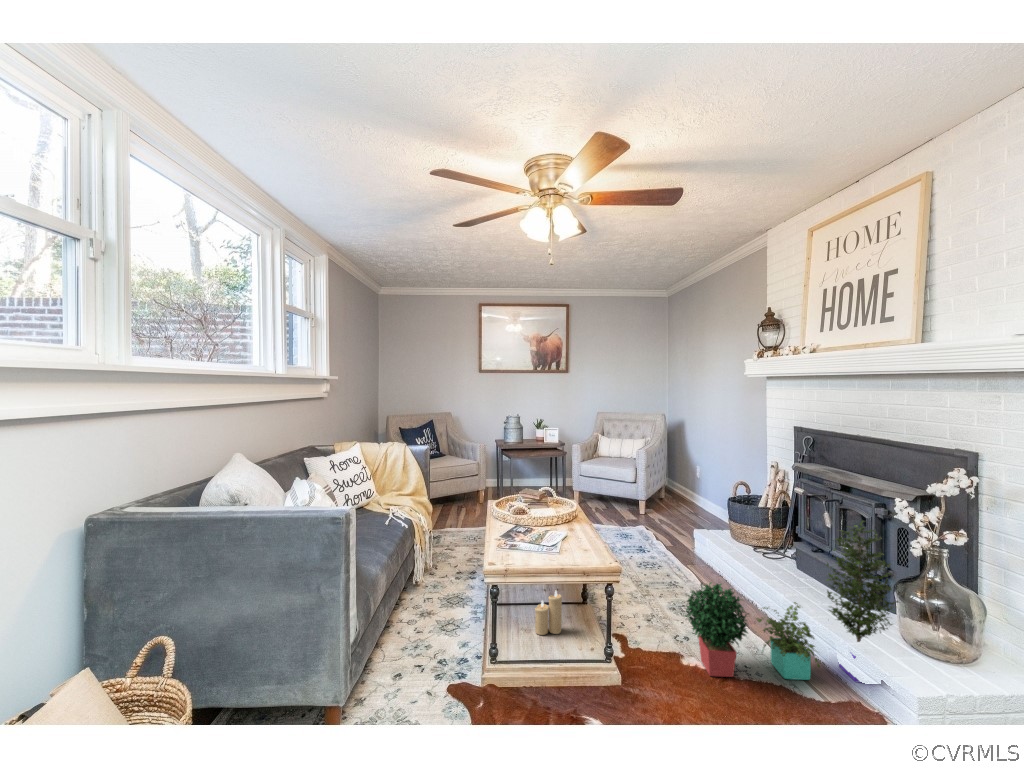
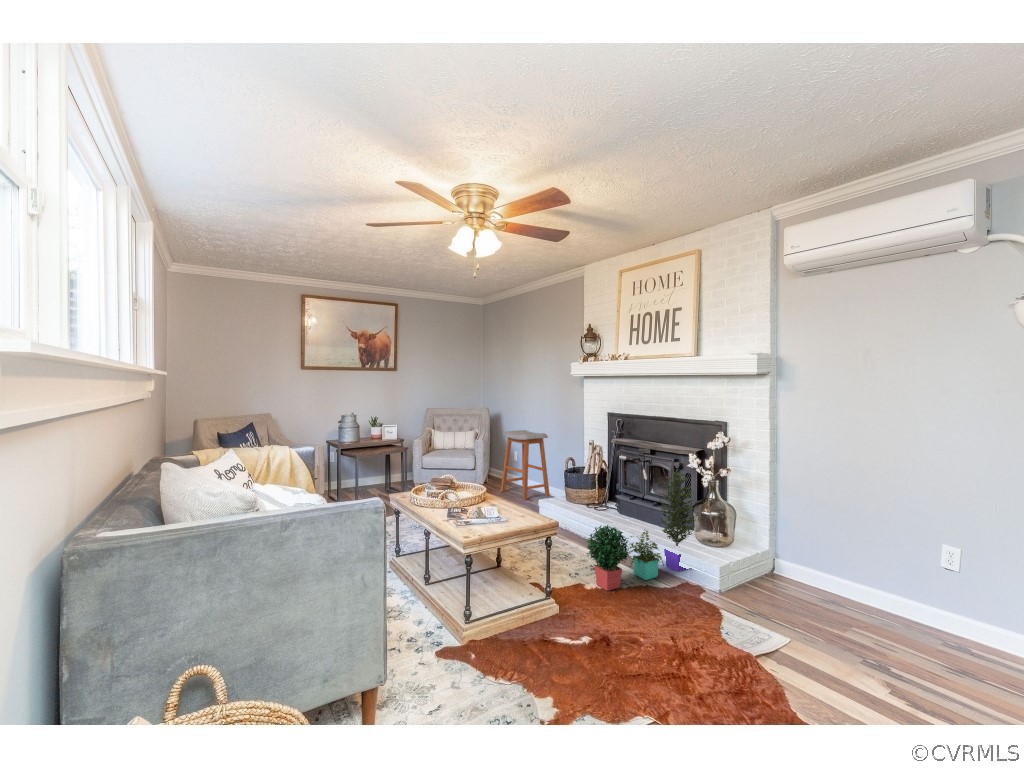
stool: none [669,441,728,524] -> present [501,430,550,500]
candle: present [535,591,562,635] -> none [479,556,500,597]

